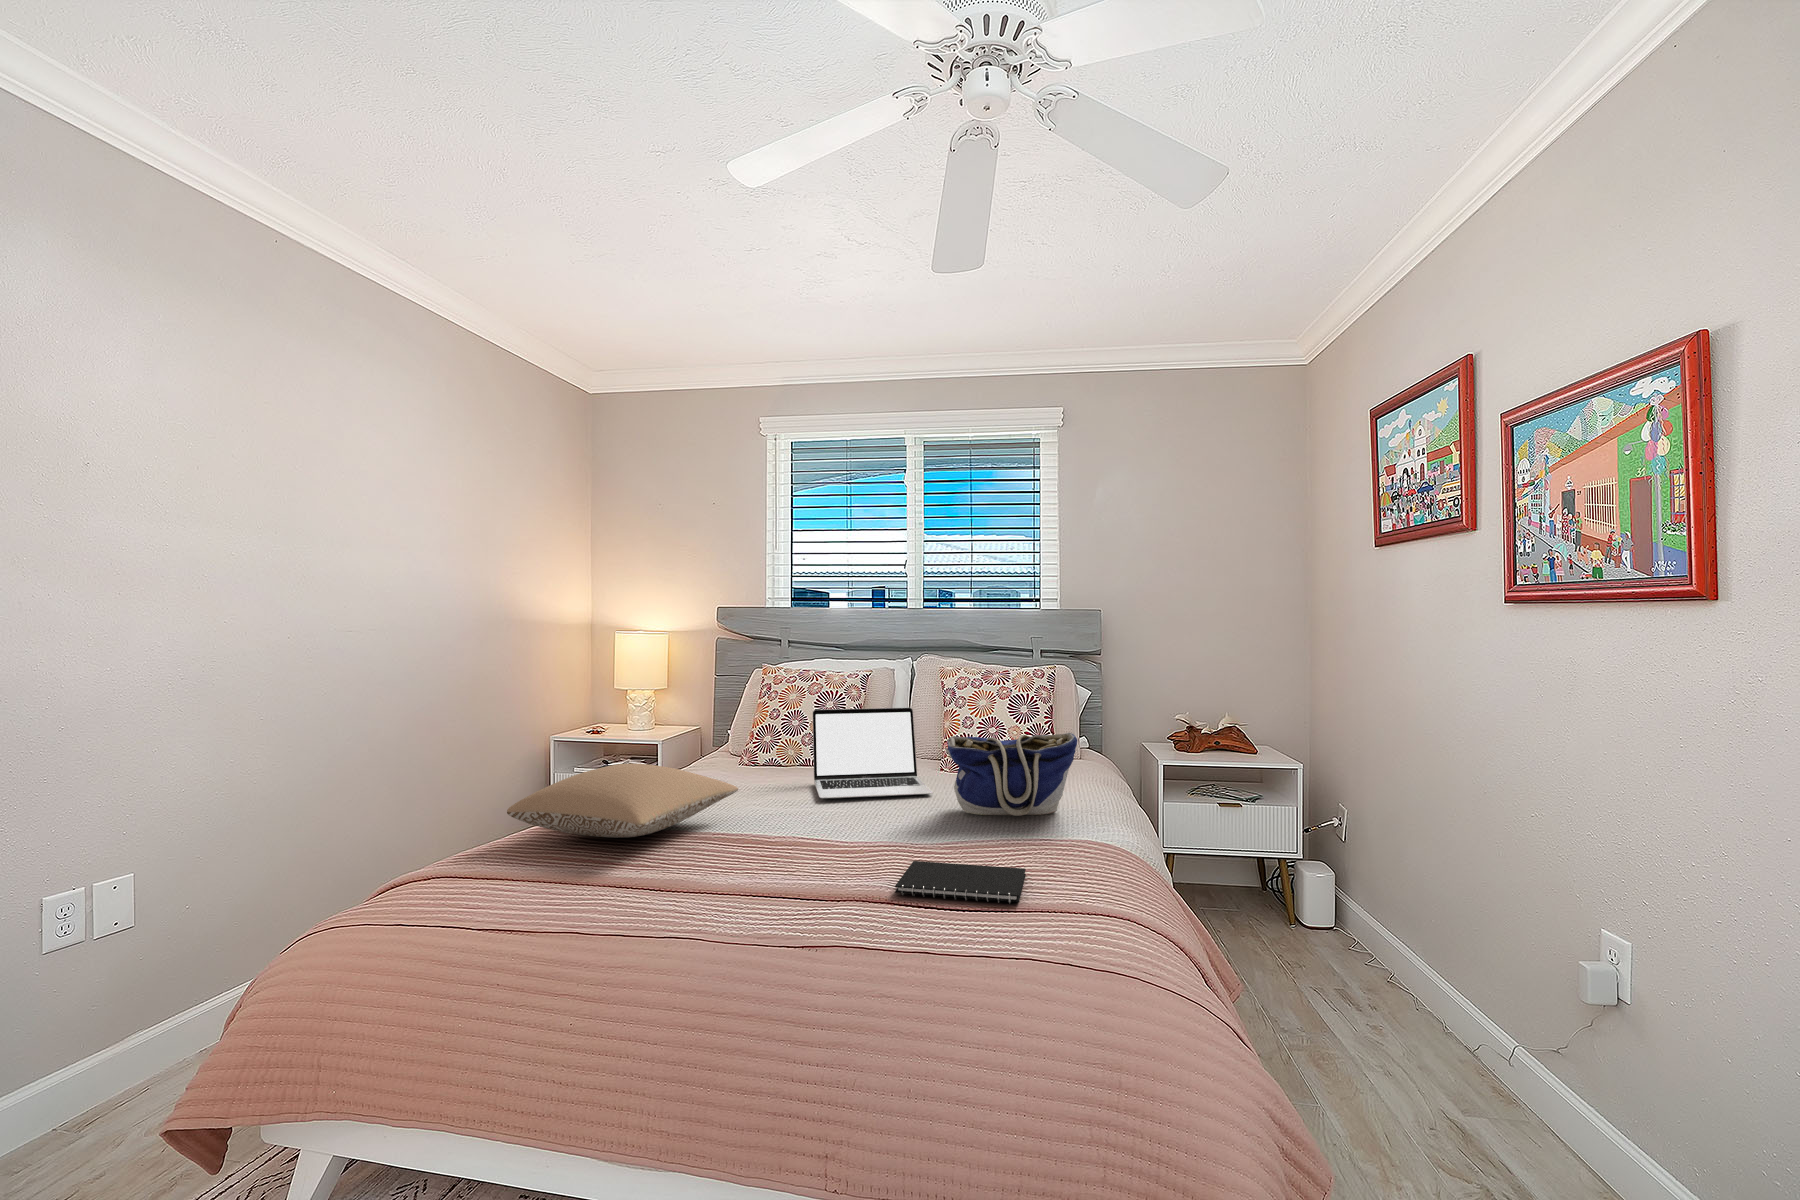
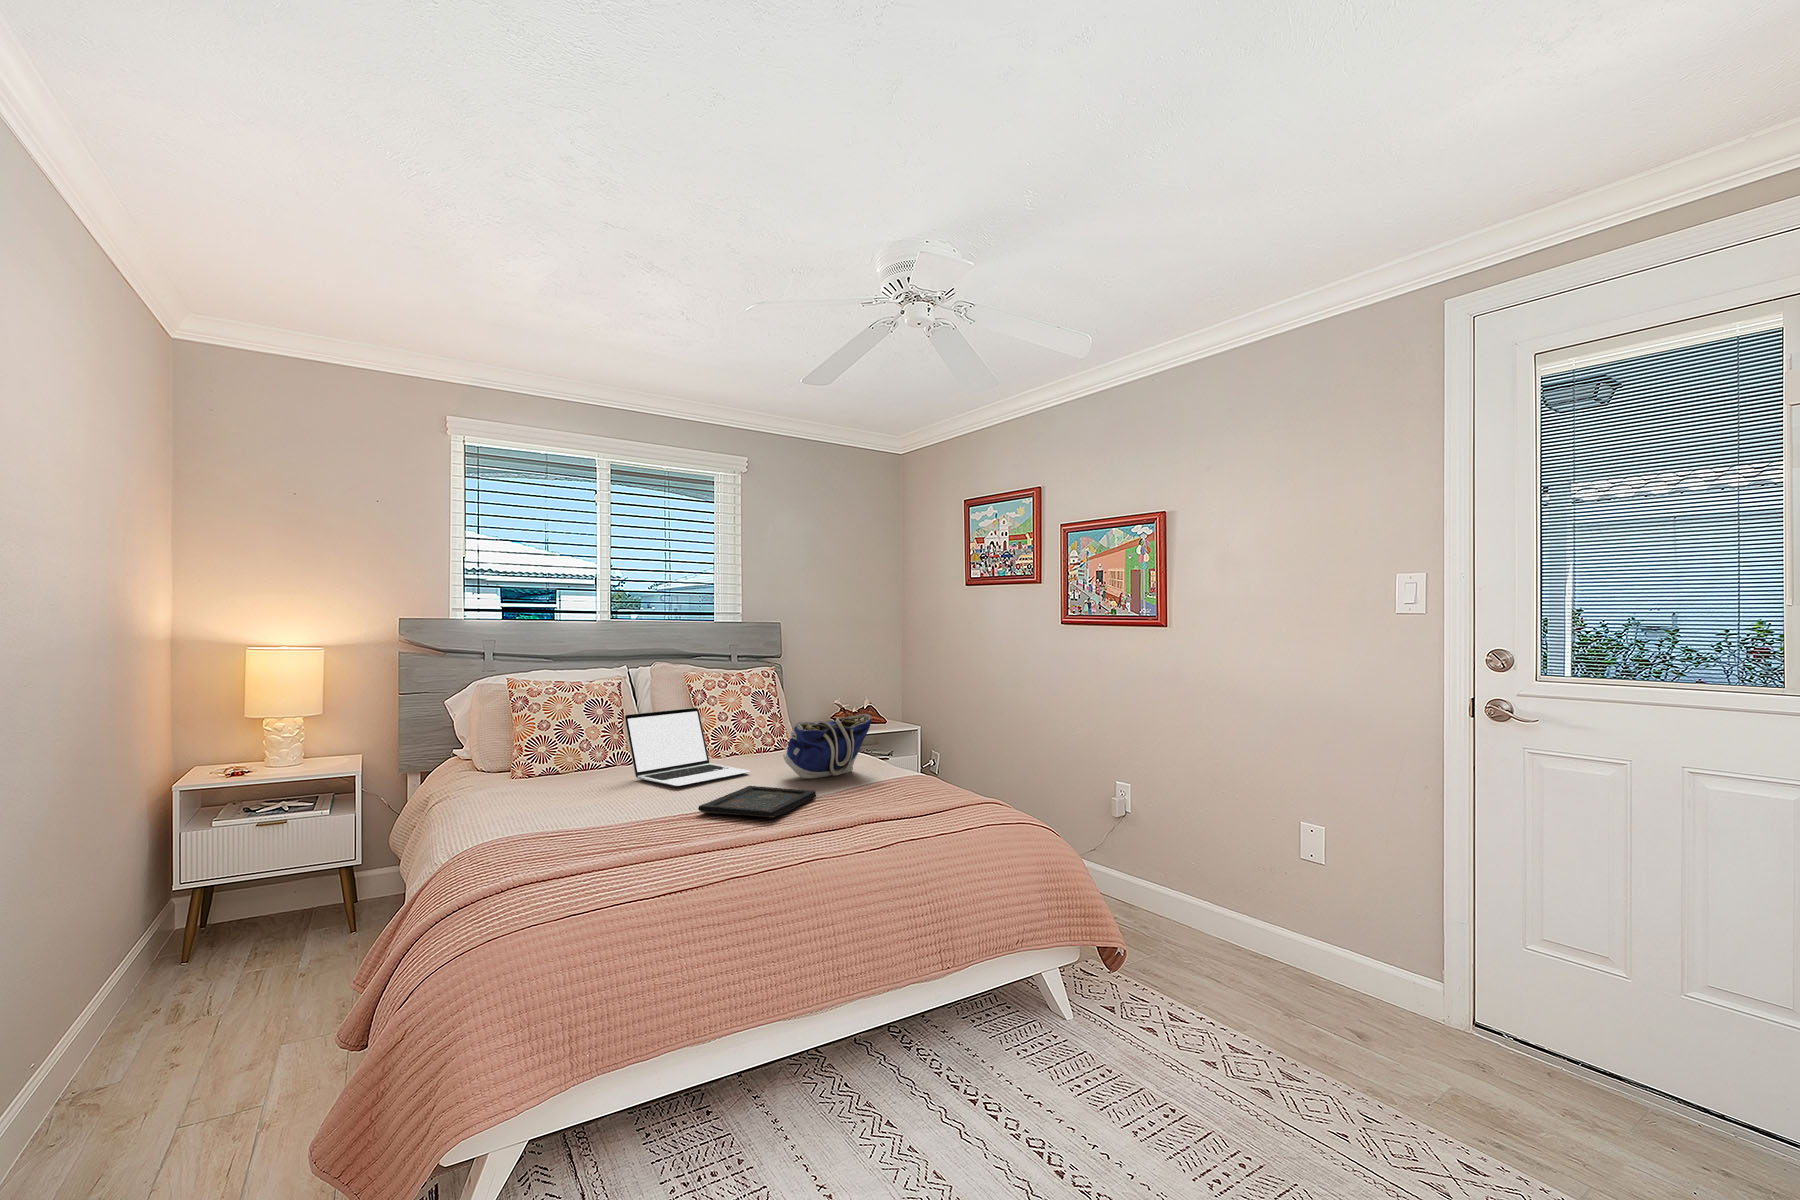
pillow: present [507,763,738,838] -> none [490,770,656,838]
tray: none [763,812,925,860] -> present [698,786,816,817]
notebook: present [895,861,1026,904] -> none [841,797,935,821]

